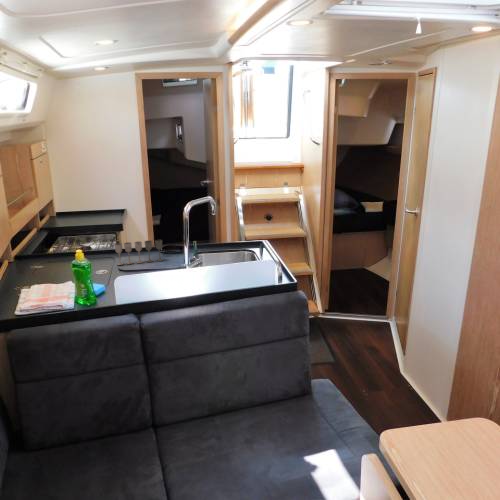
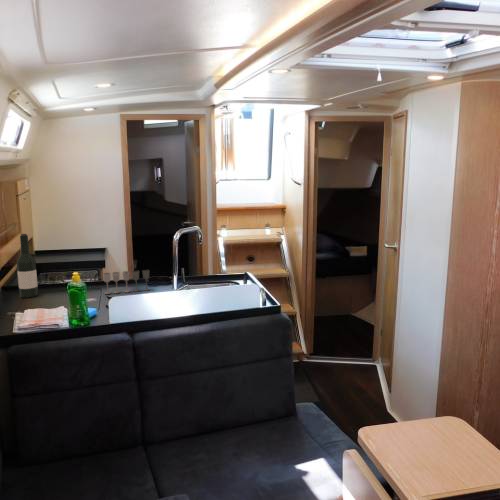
wine bottle: none [26,203,51,268] -> present [17,234,38,298]

